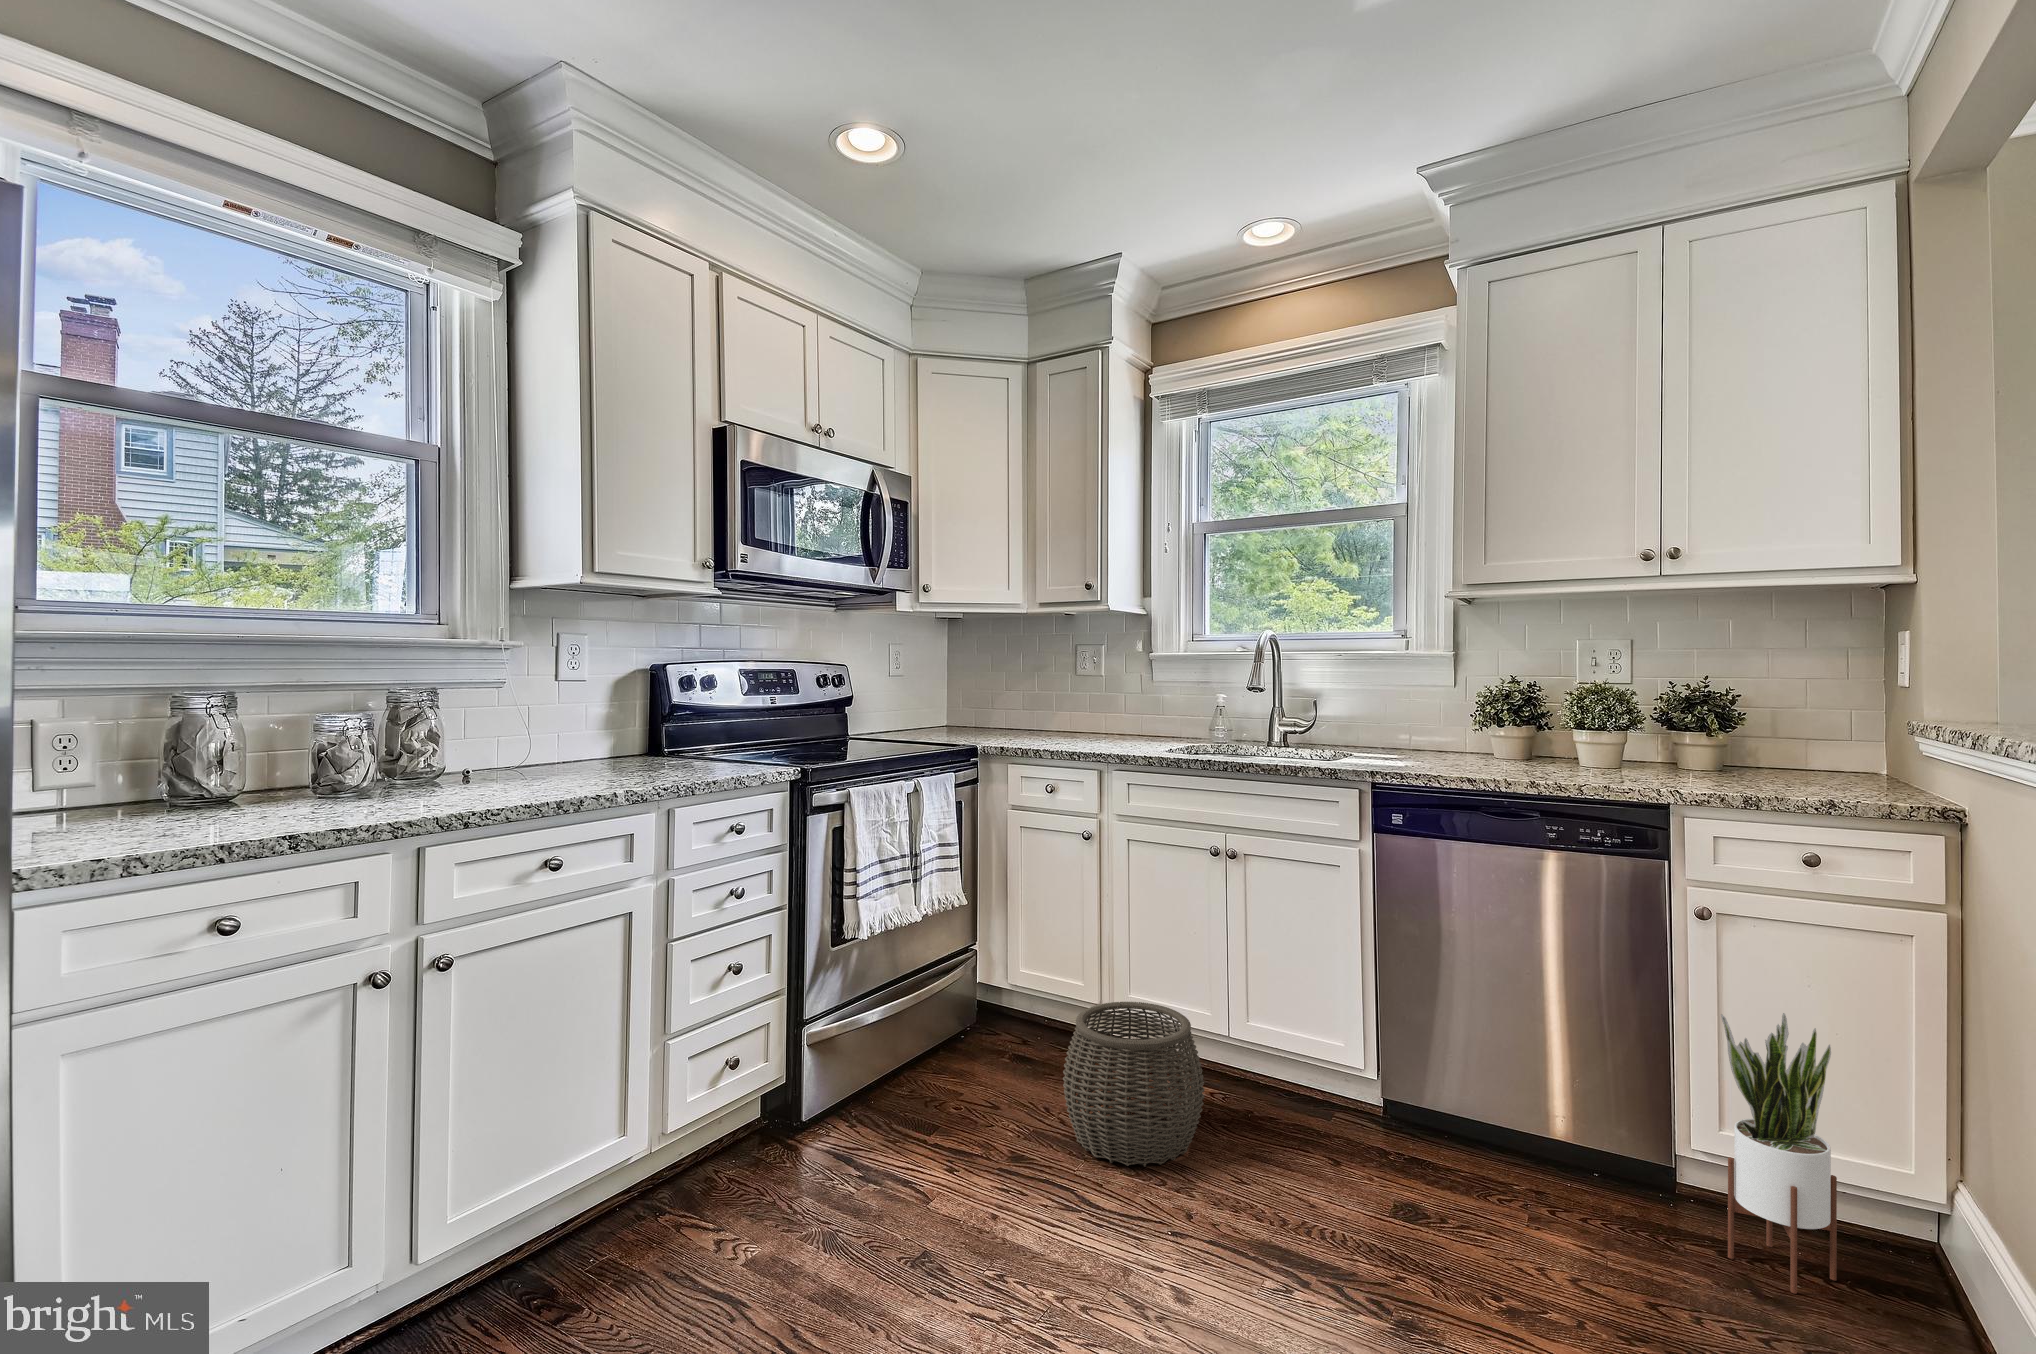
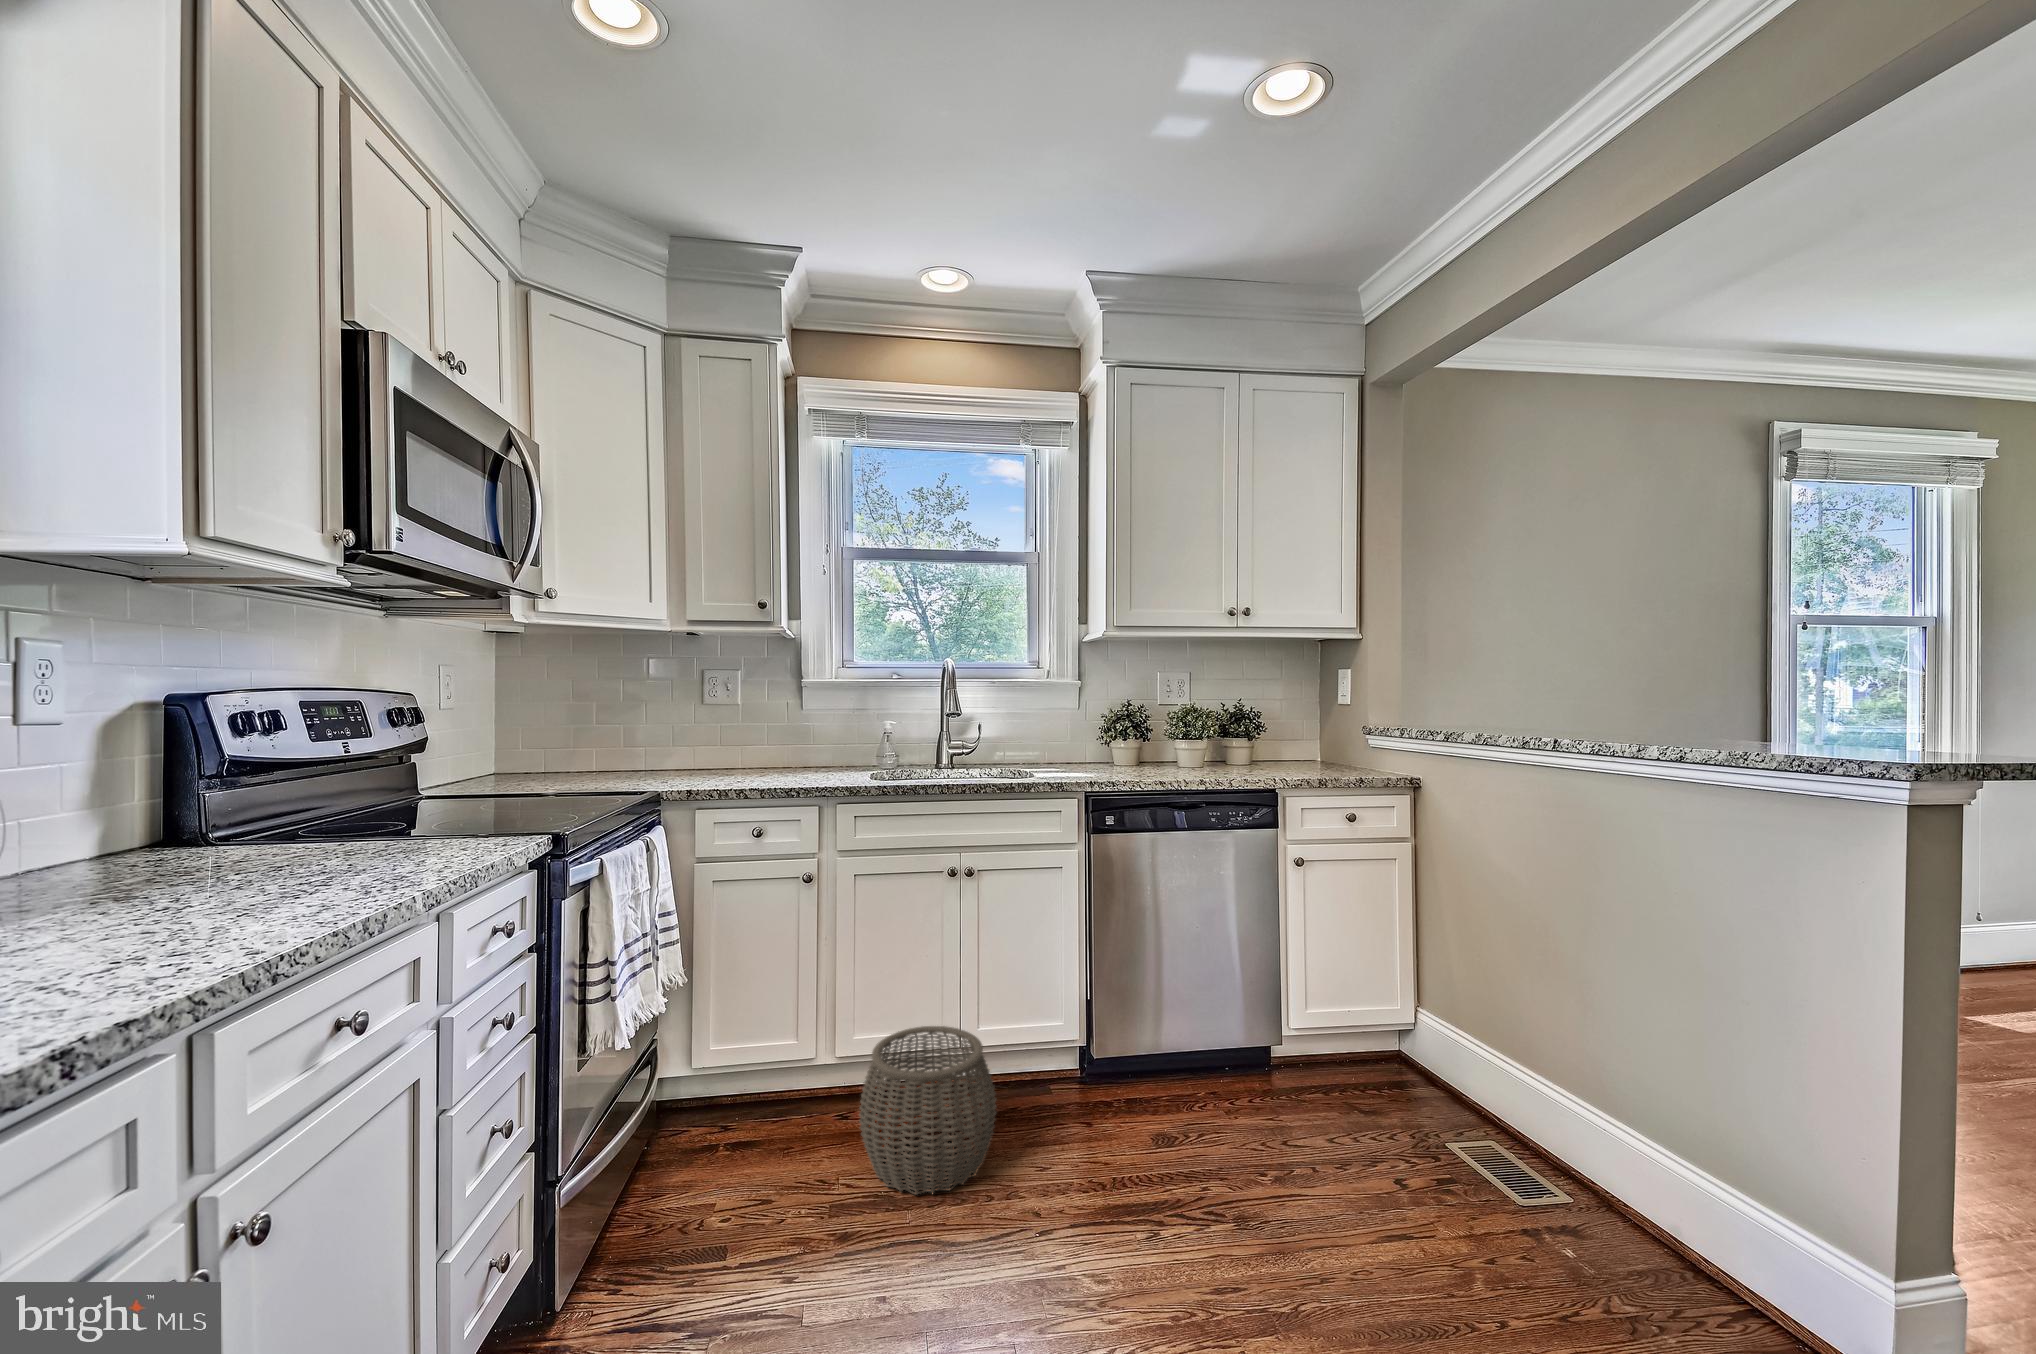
potted plant: present [1721,1013,1837,1294] -> none [1331,921,1383,1100]

